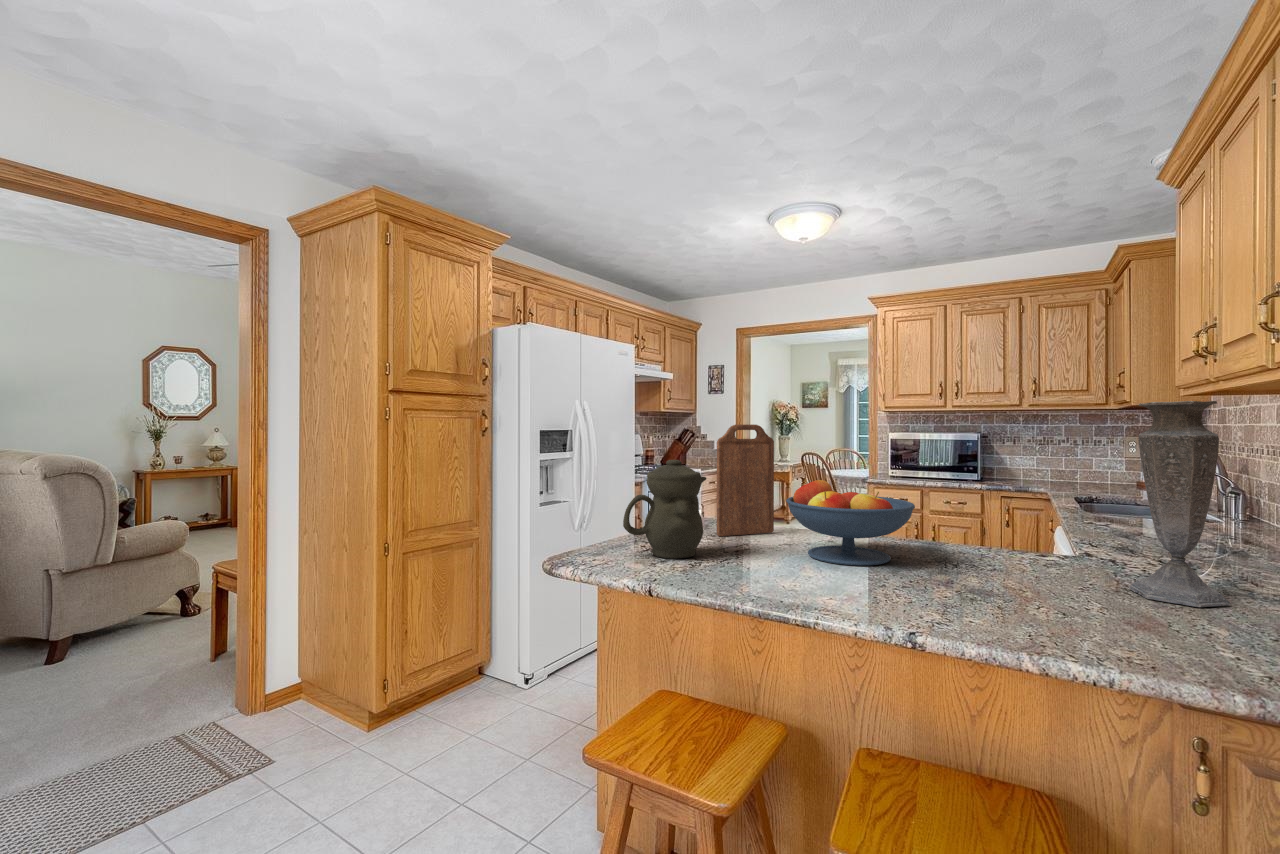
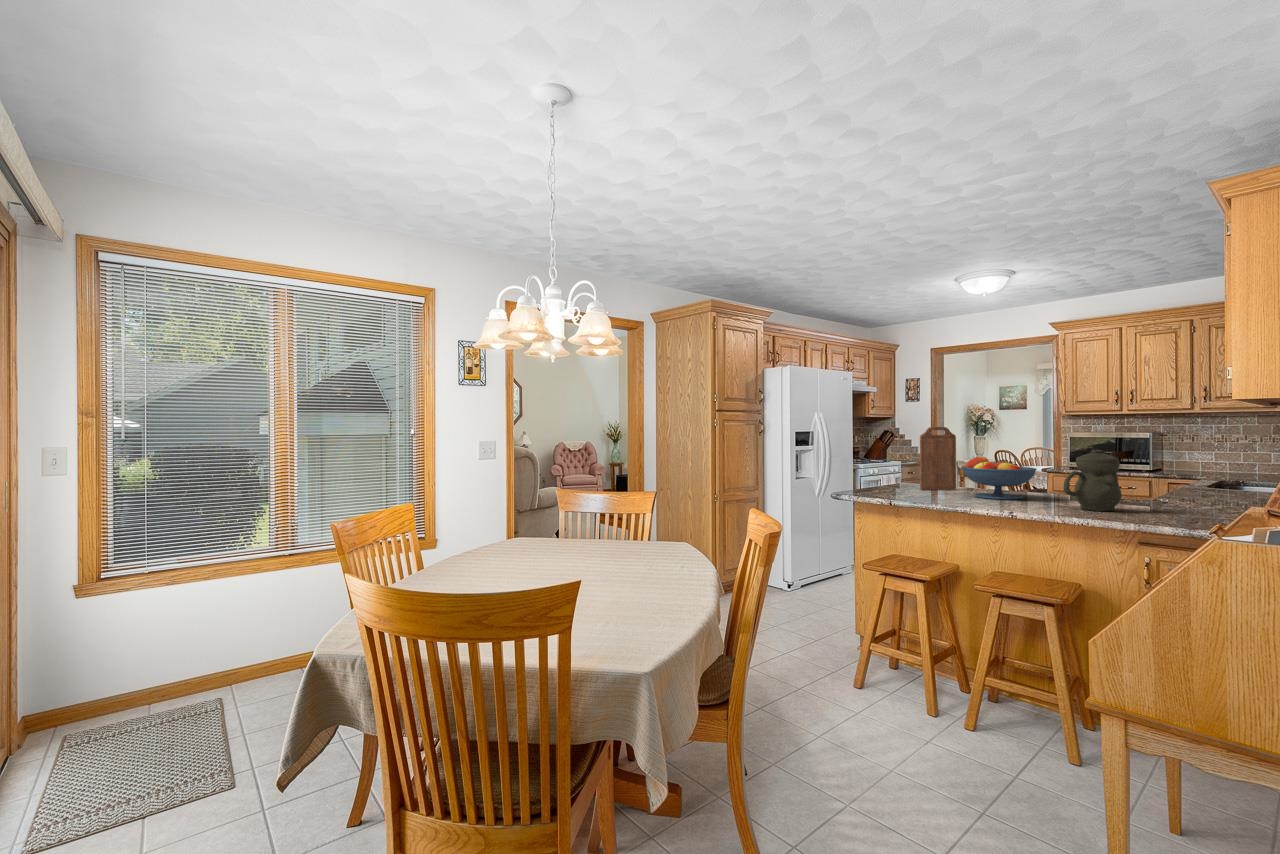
vase: present [1129,401,1231,607] -> none [1152,414,1198,514]
teapot: present [623,460,706,559] -> present [1063,450,1121,511]

